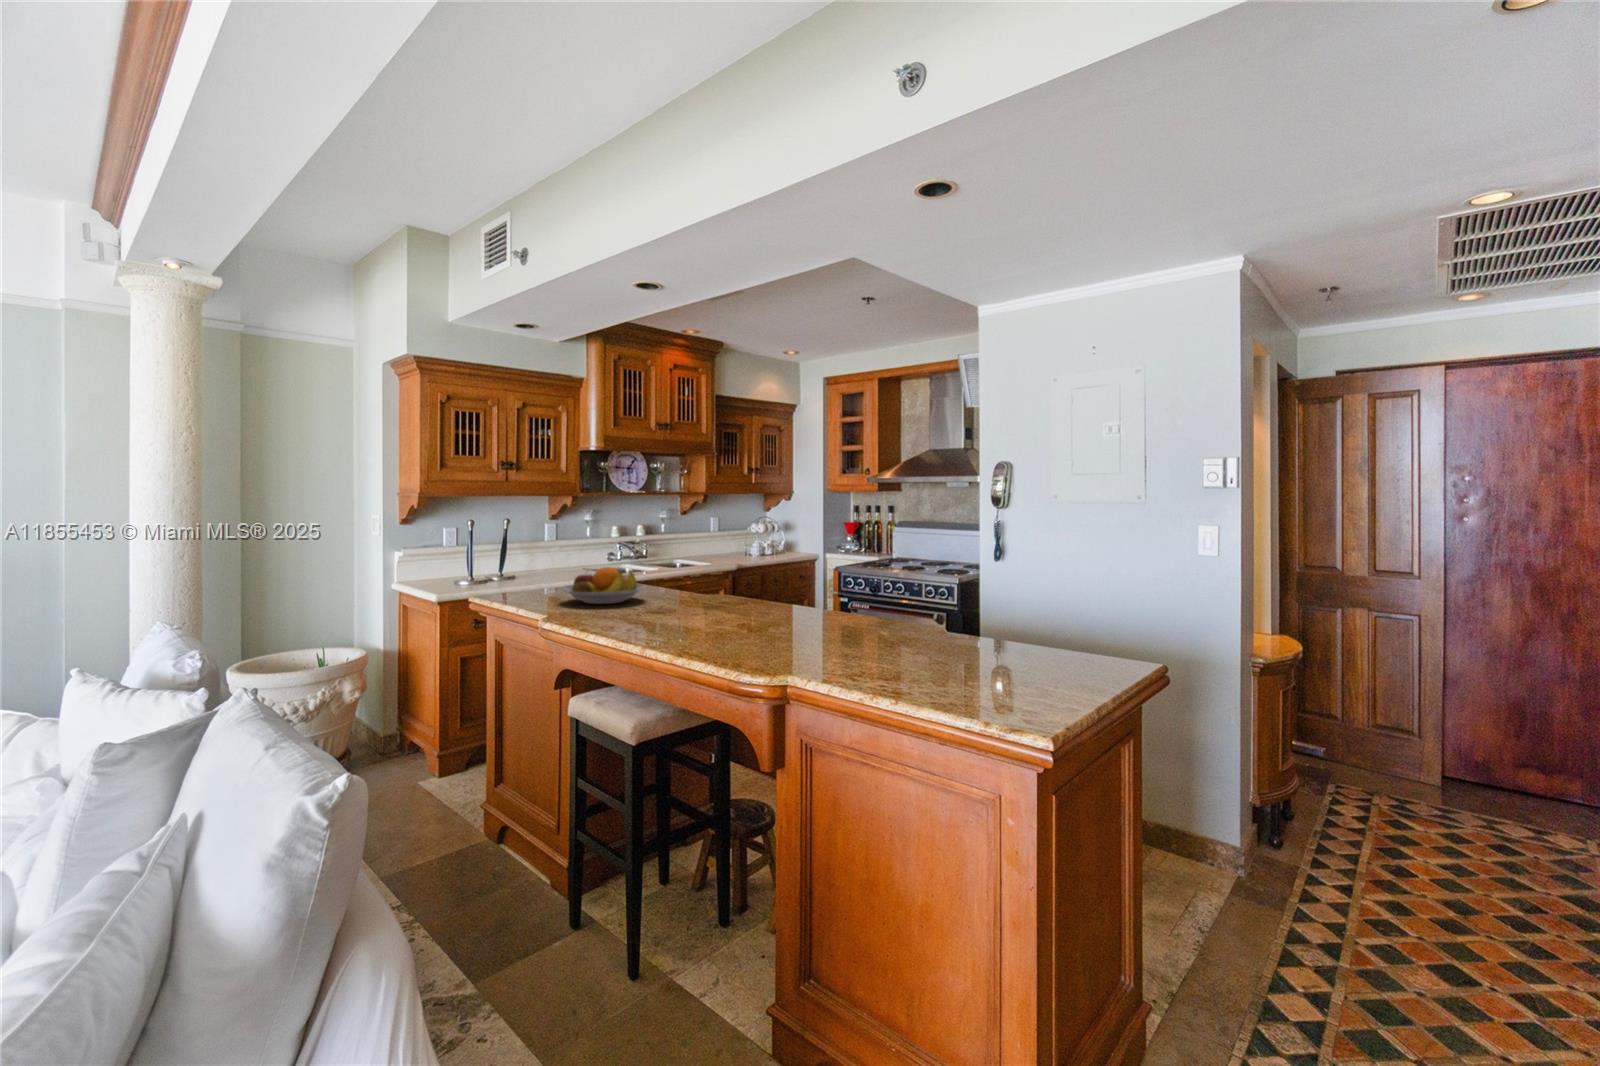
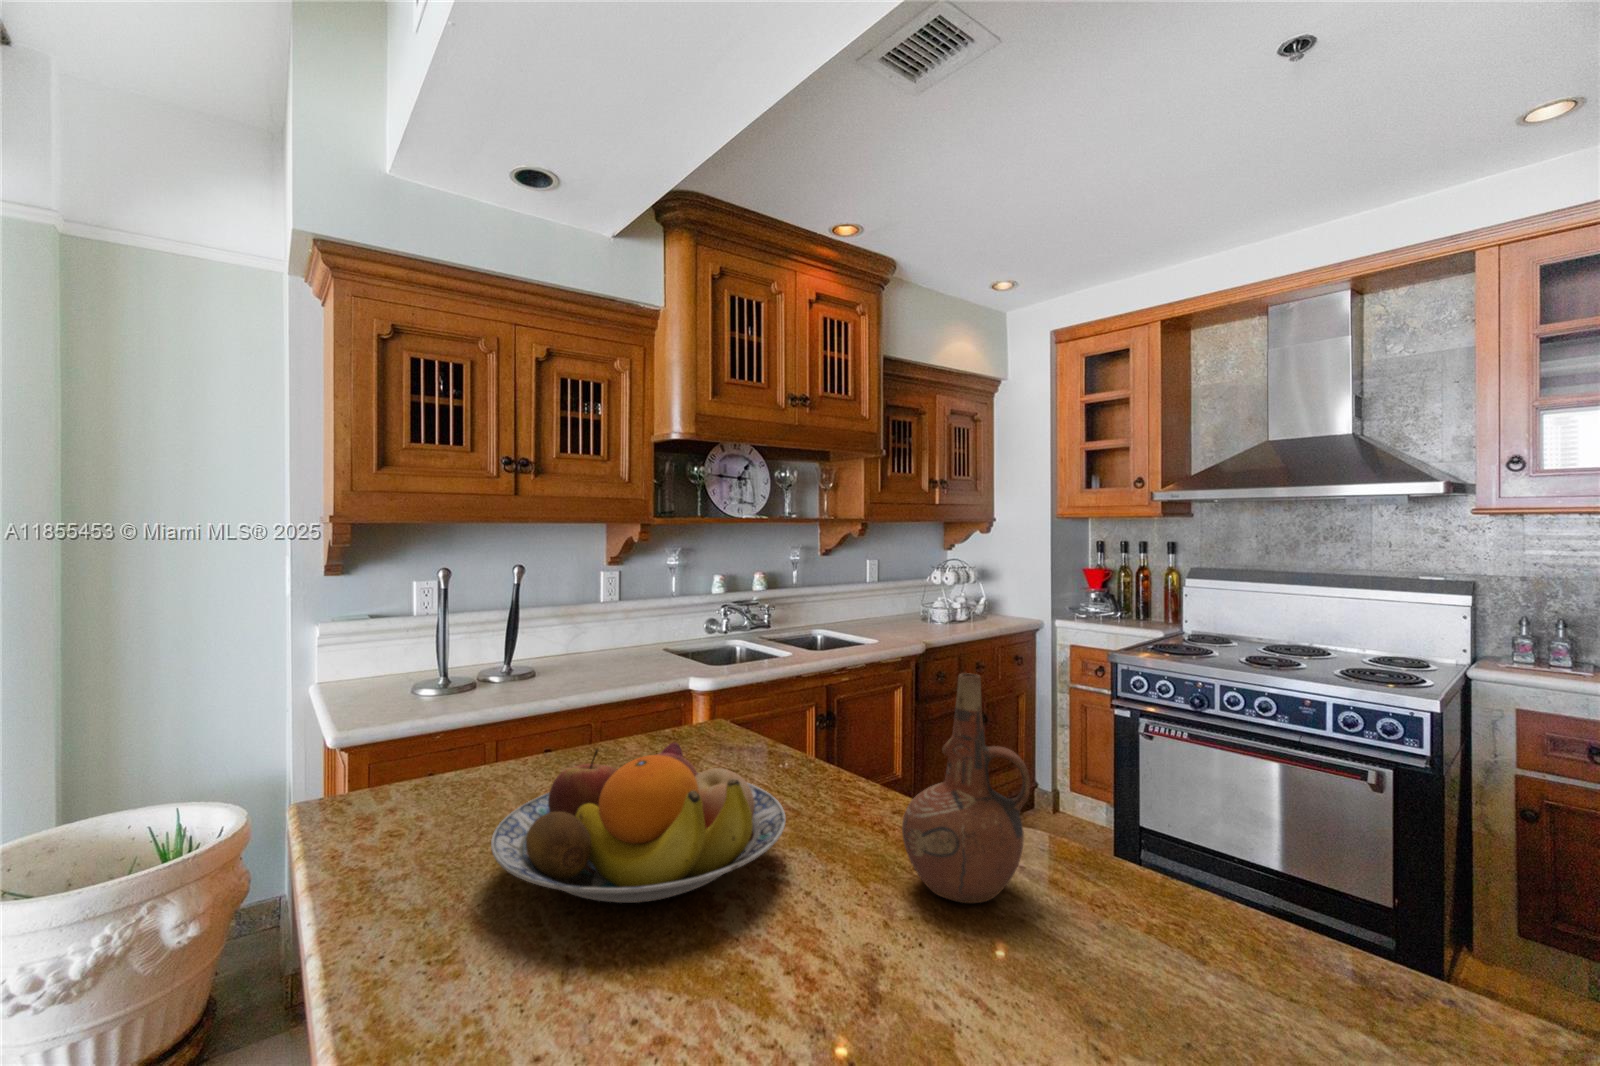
ceramic pitcher: none [679,543,714,602] -> present [902,673,1030,903]

